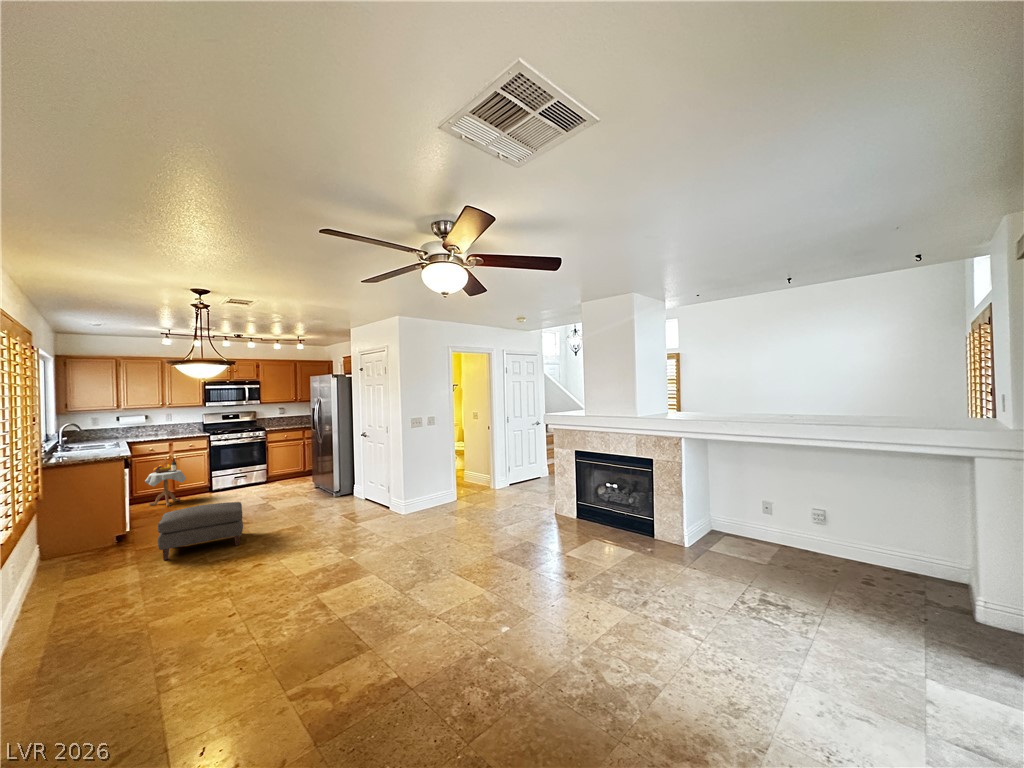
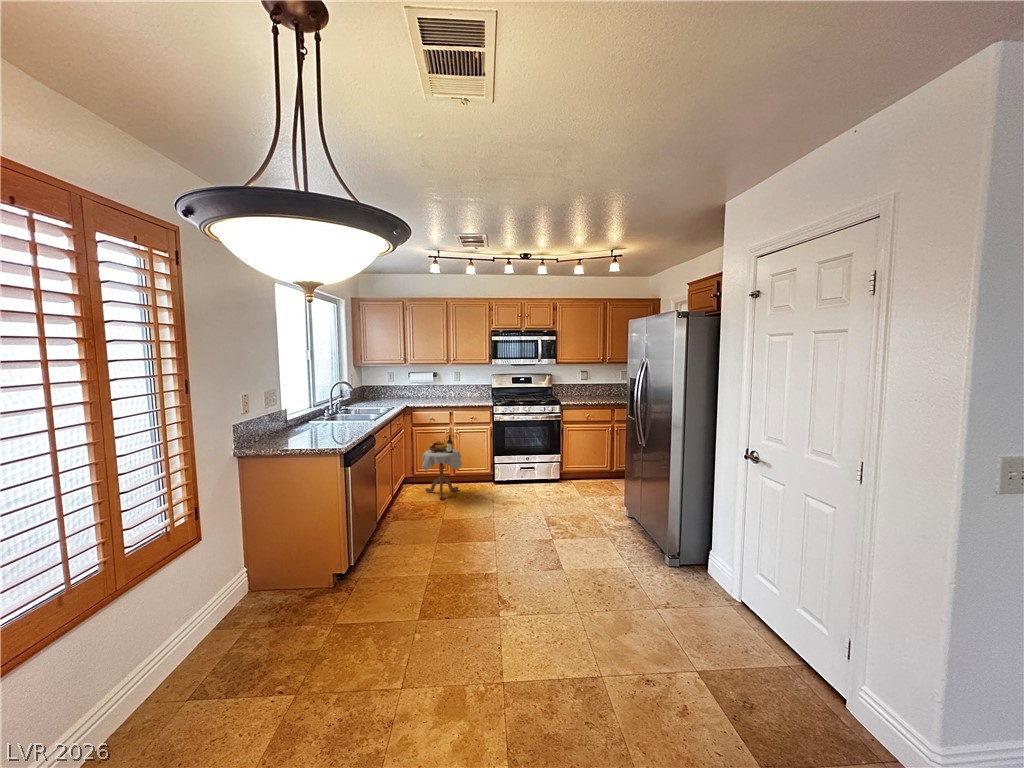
ottoman: present [158,502,243,560] -> none [323,572,495,721]

